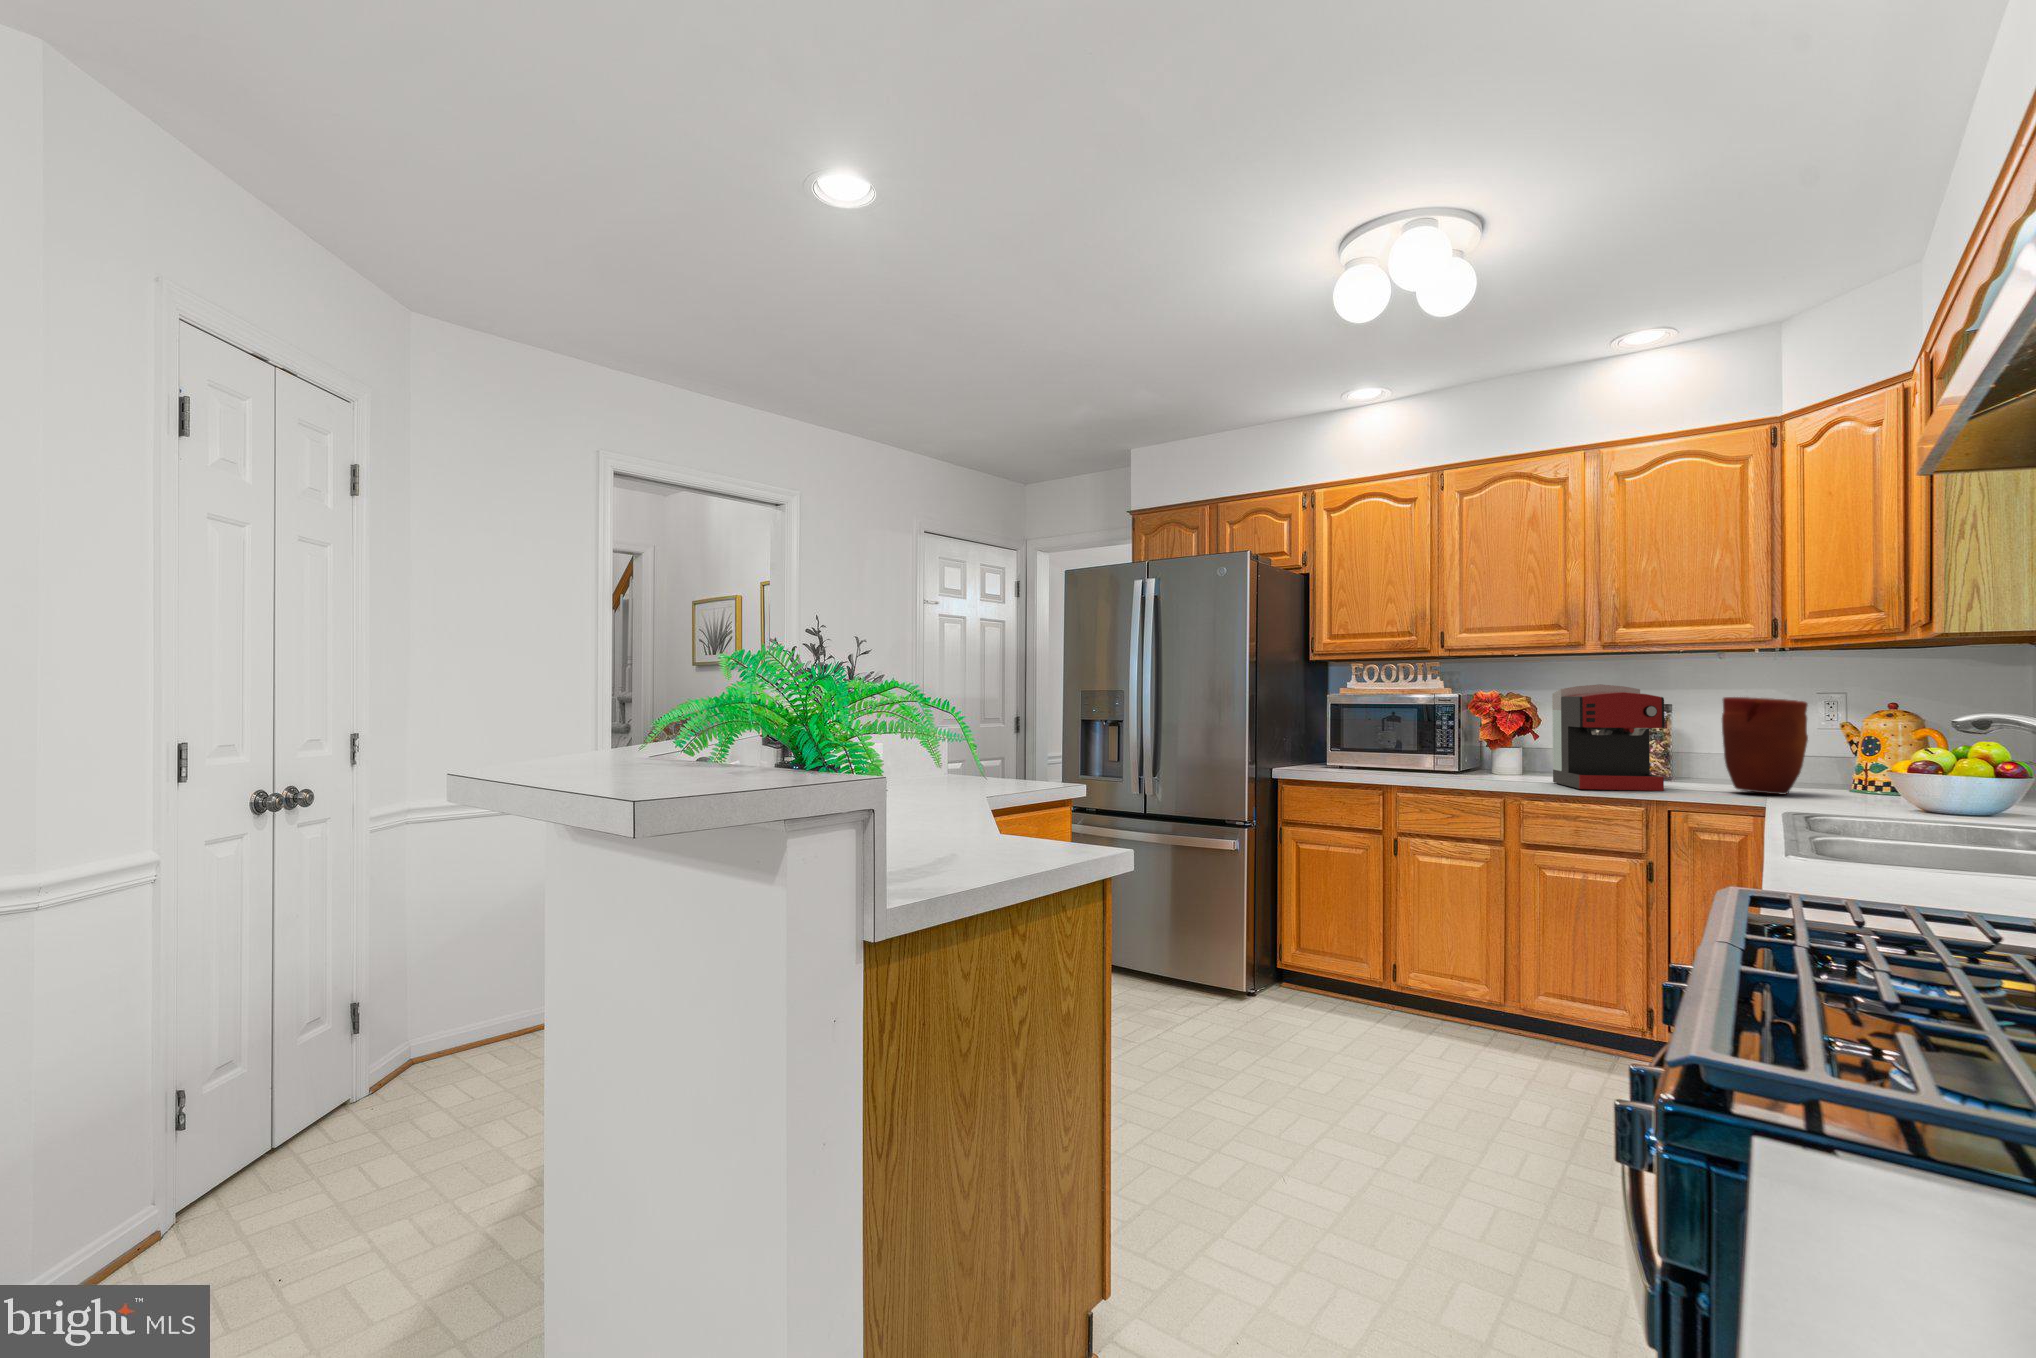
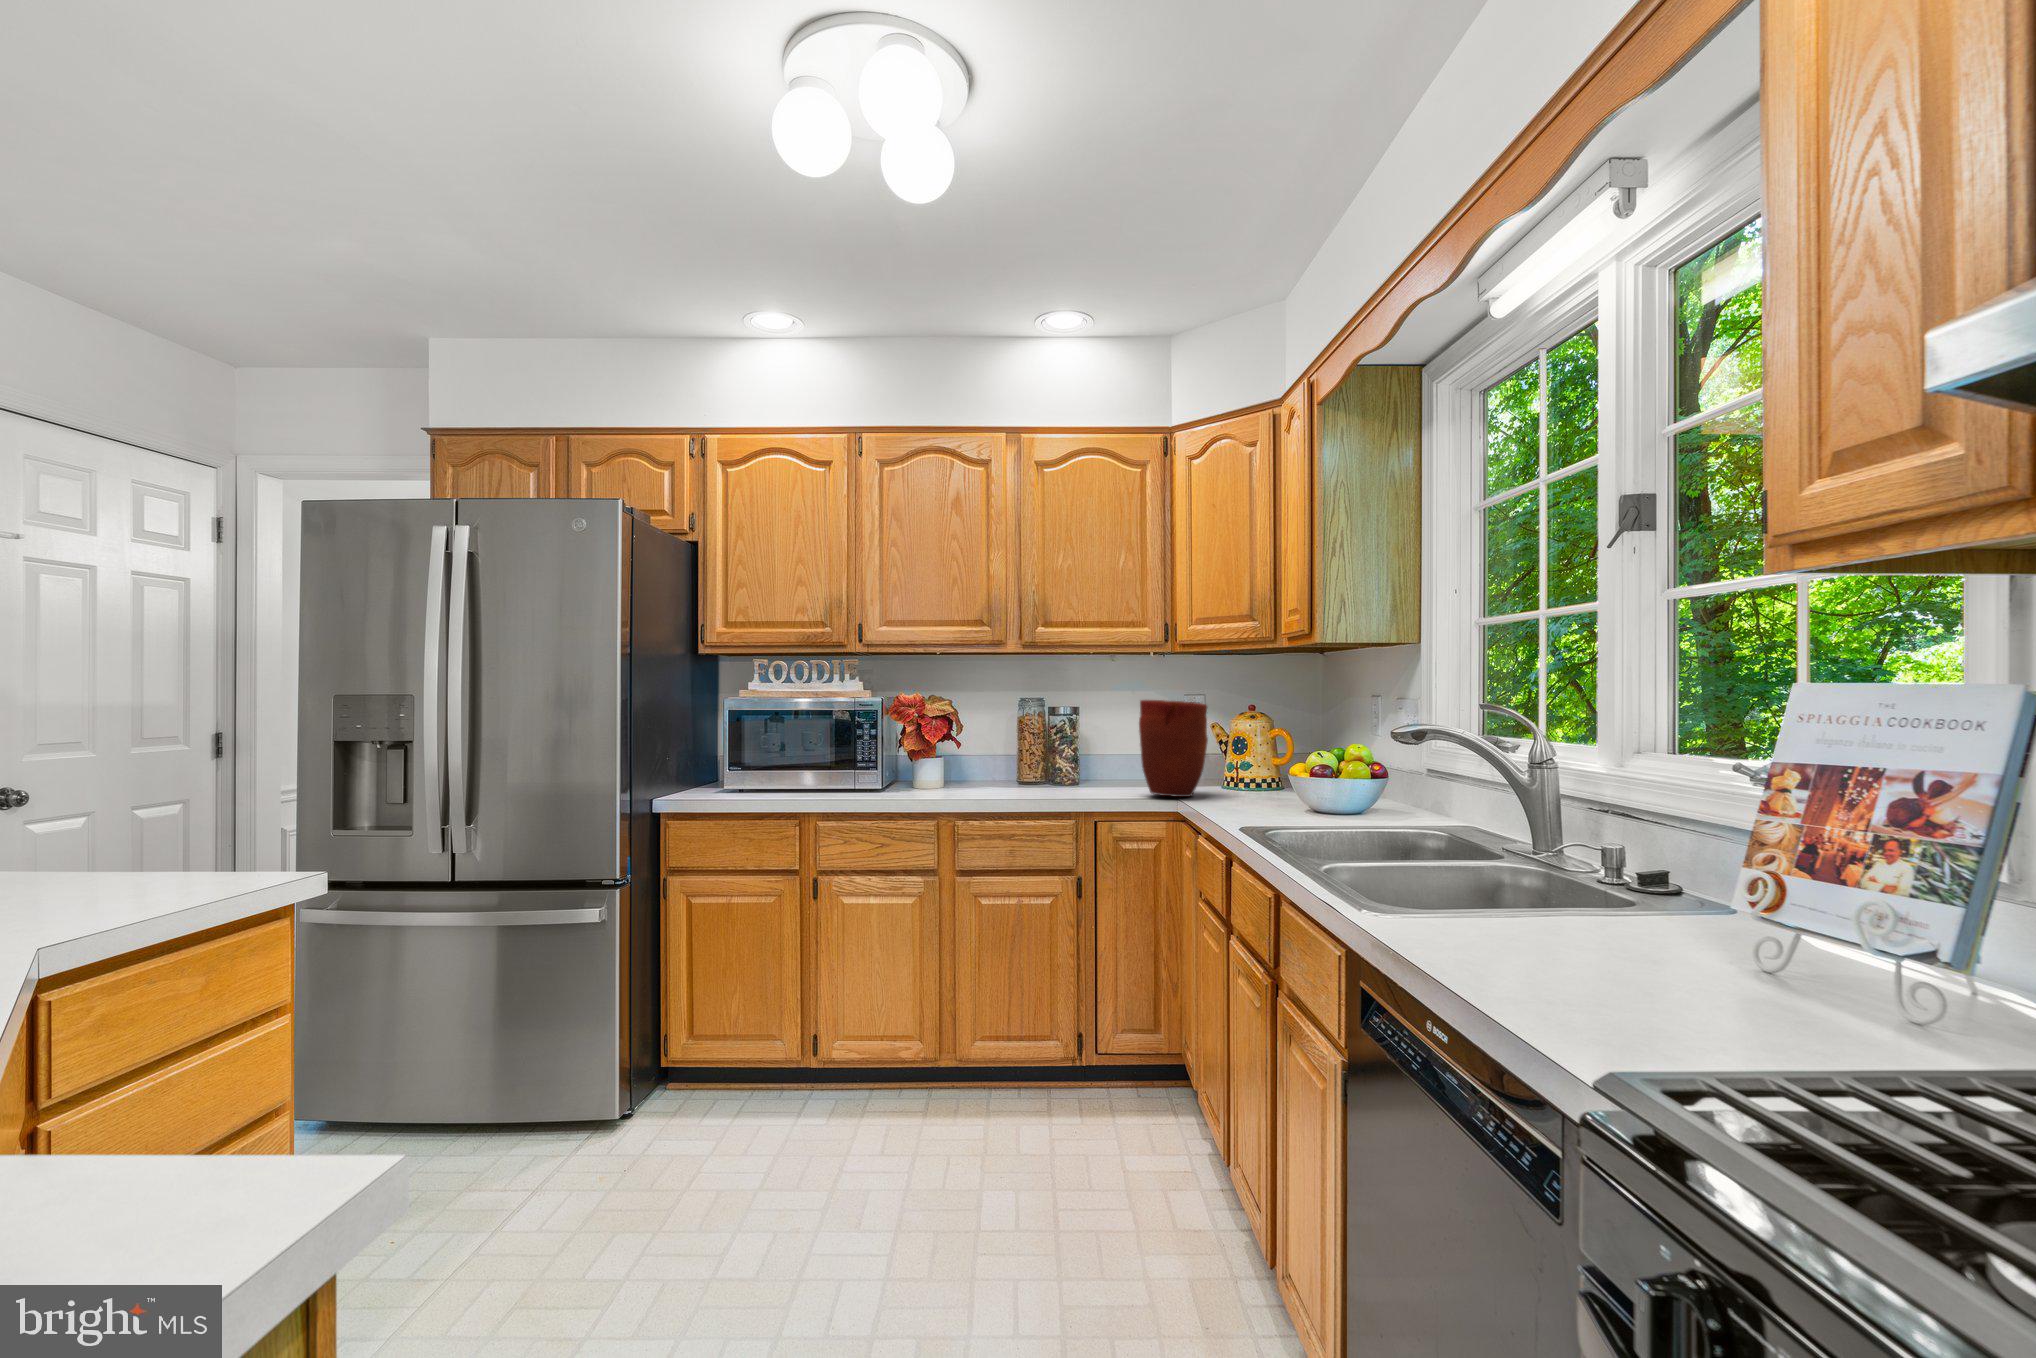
coffee maker: present [1552,684,1664,791] -> none [983,687,1093,805]

